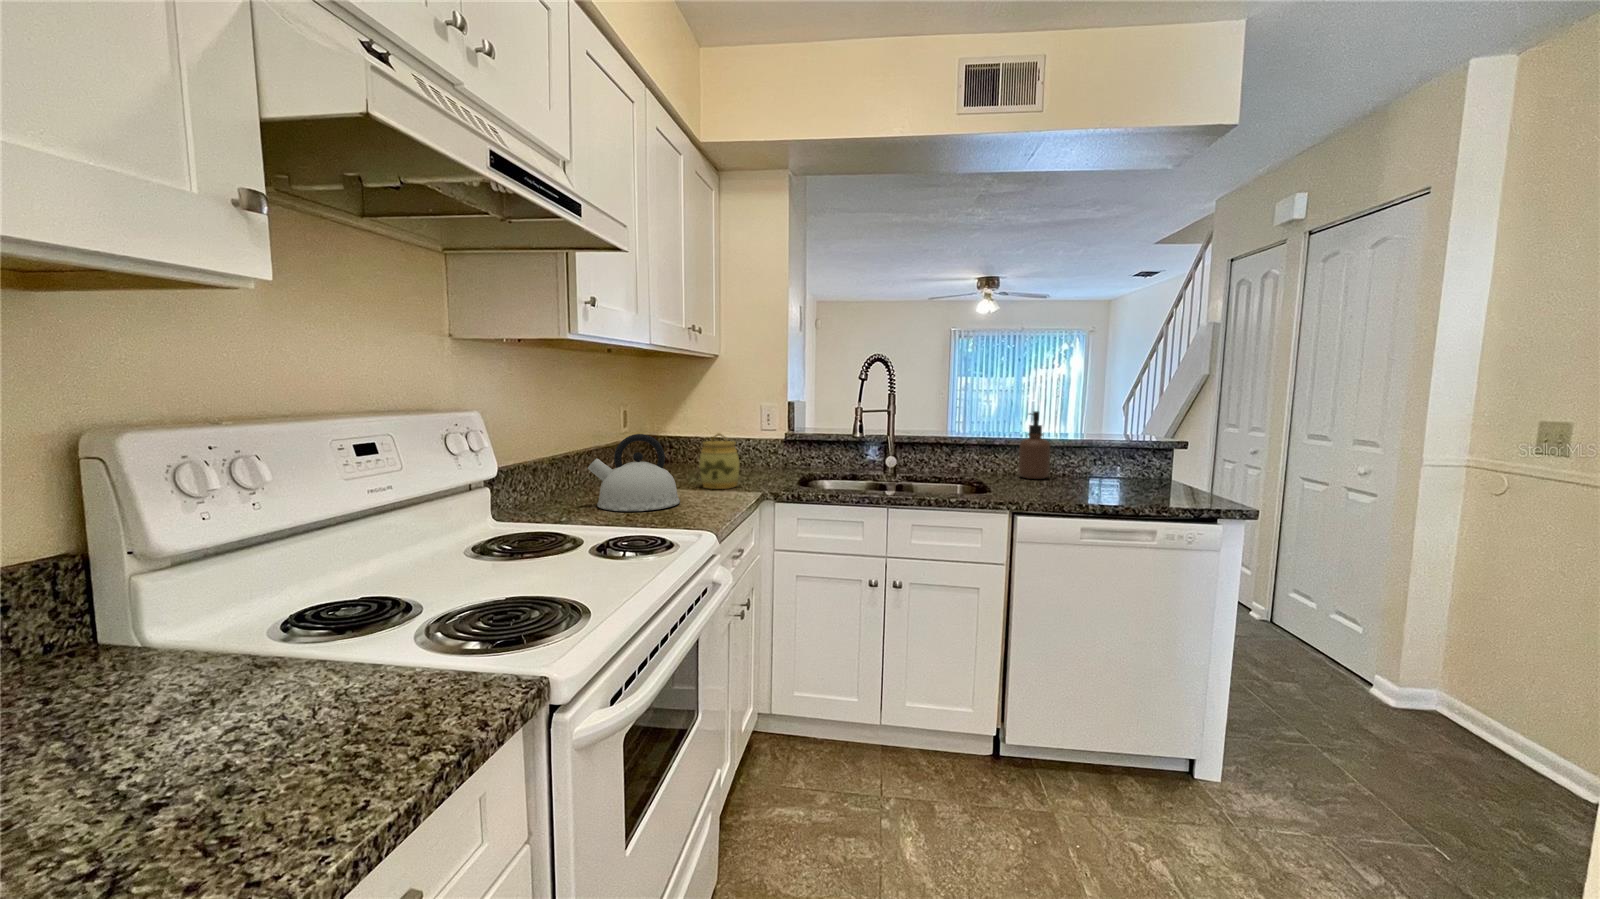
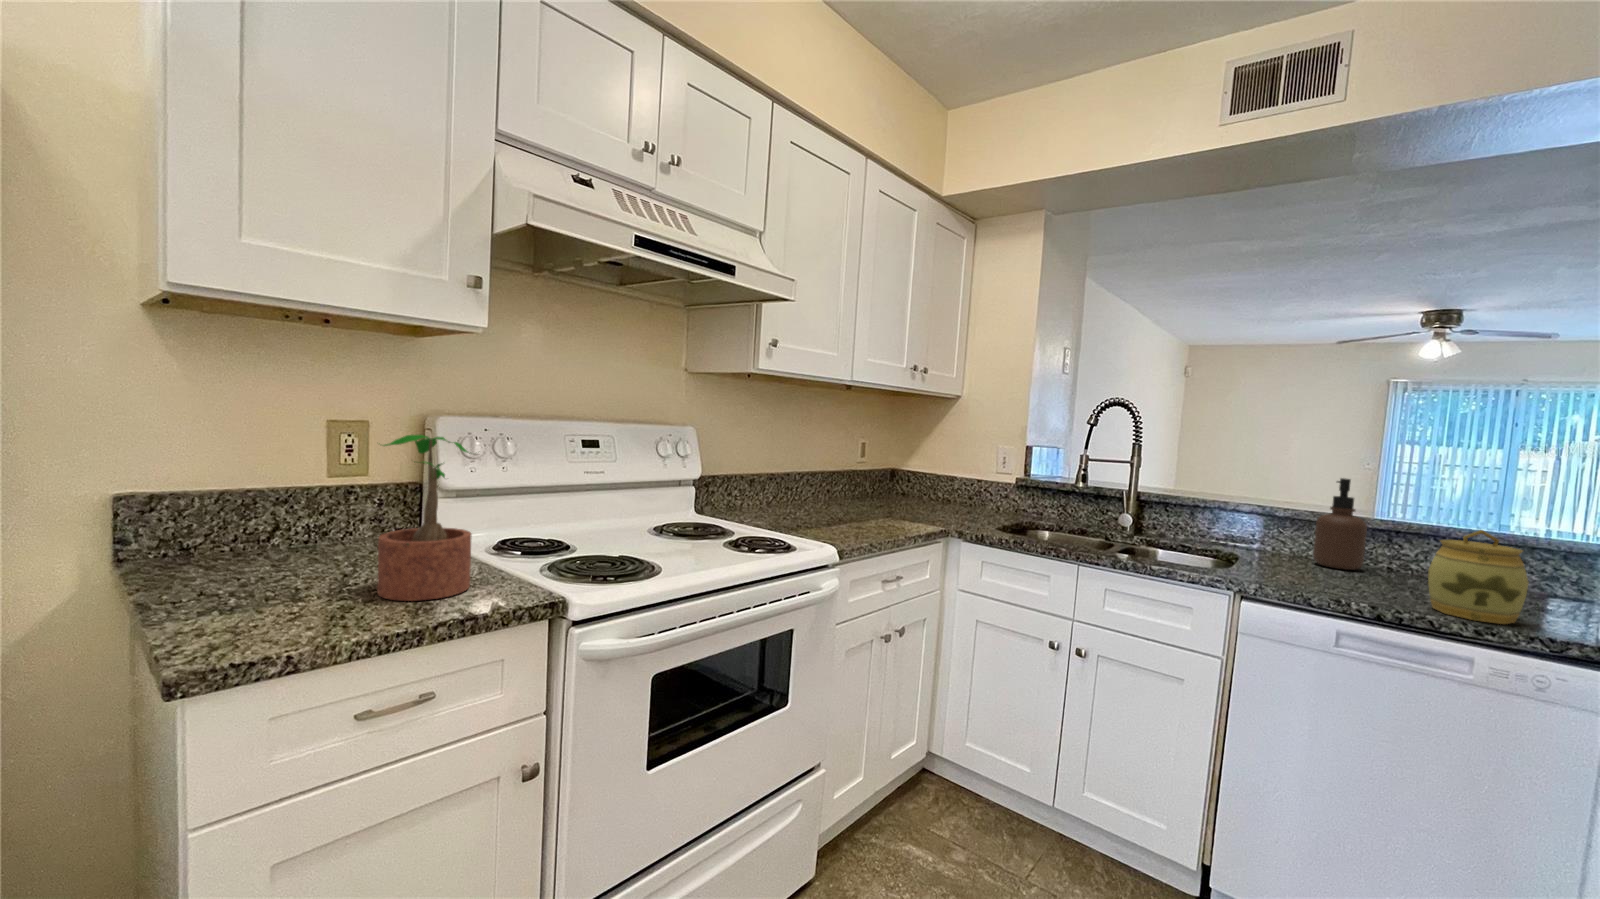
jar: present [699,433,740,489] -> present [1428,530,1529,624]
kettle: present [588,434,680,511] -> none [787,458,860,525]
potted plant: none [135,481,361,801] -> present [377,435,472,601]

